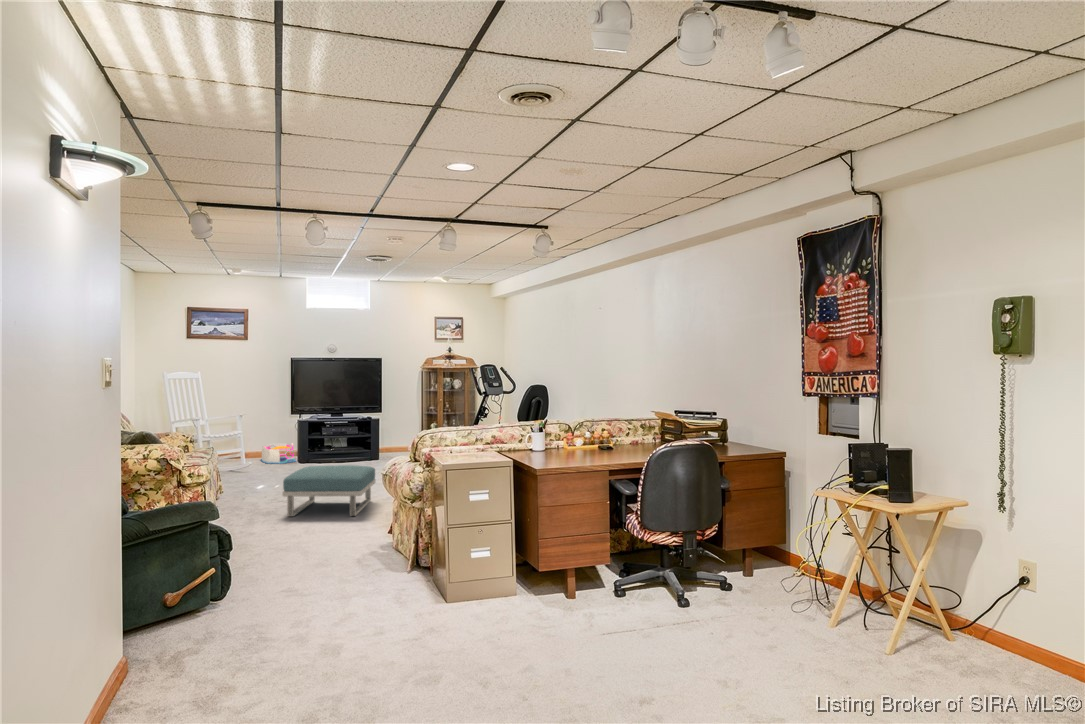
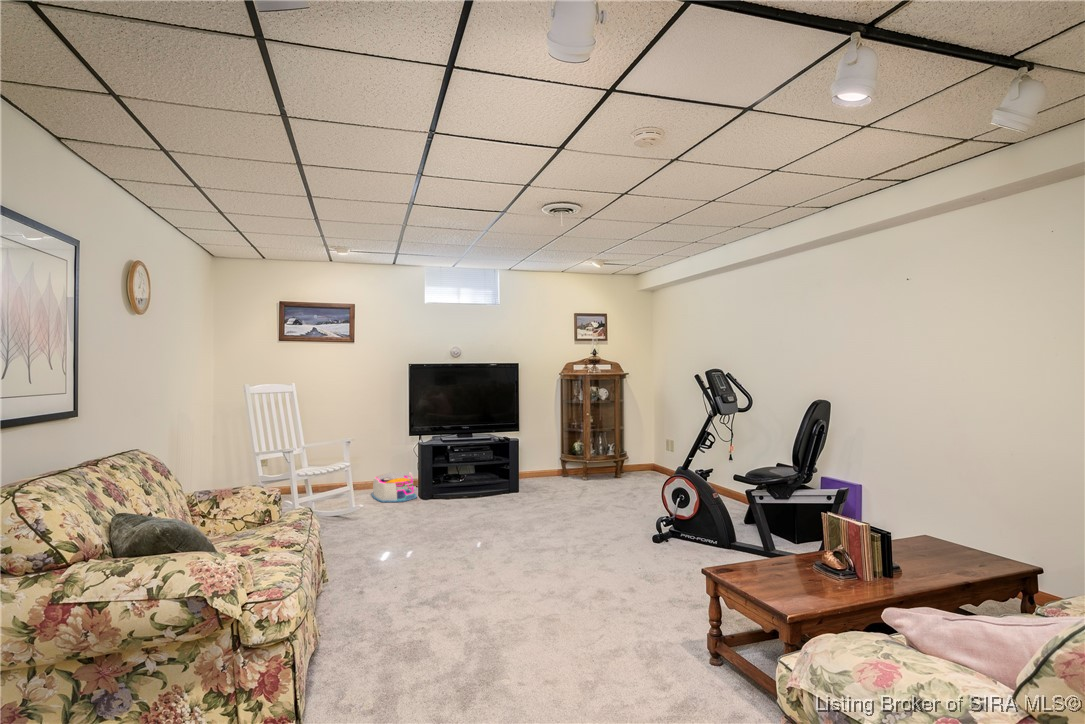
footstool: present [282,465,376,517] -> none [441,545,591,666]

